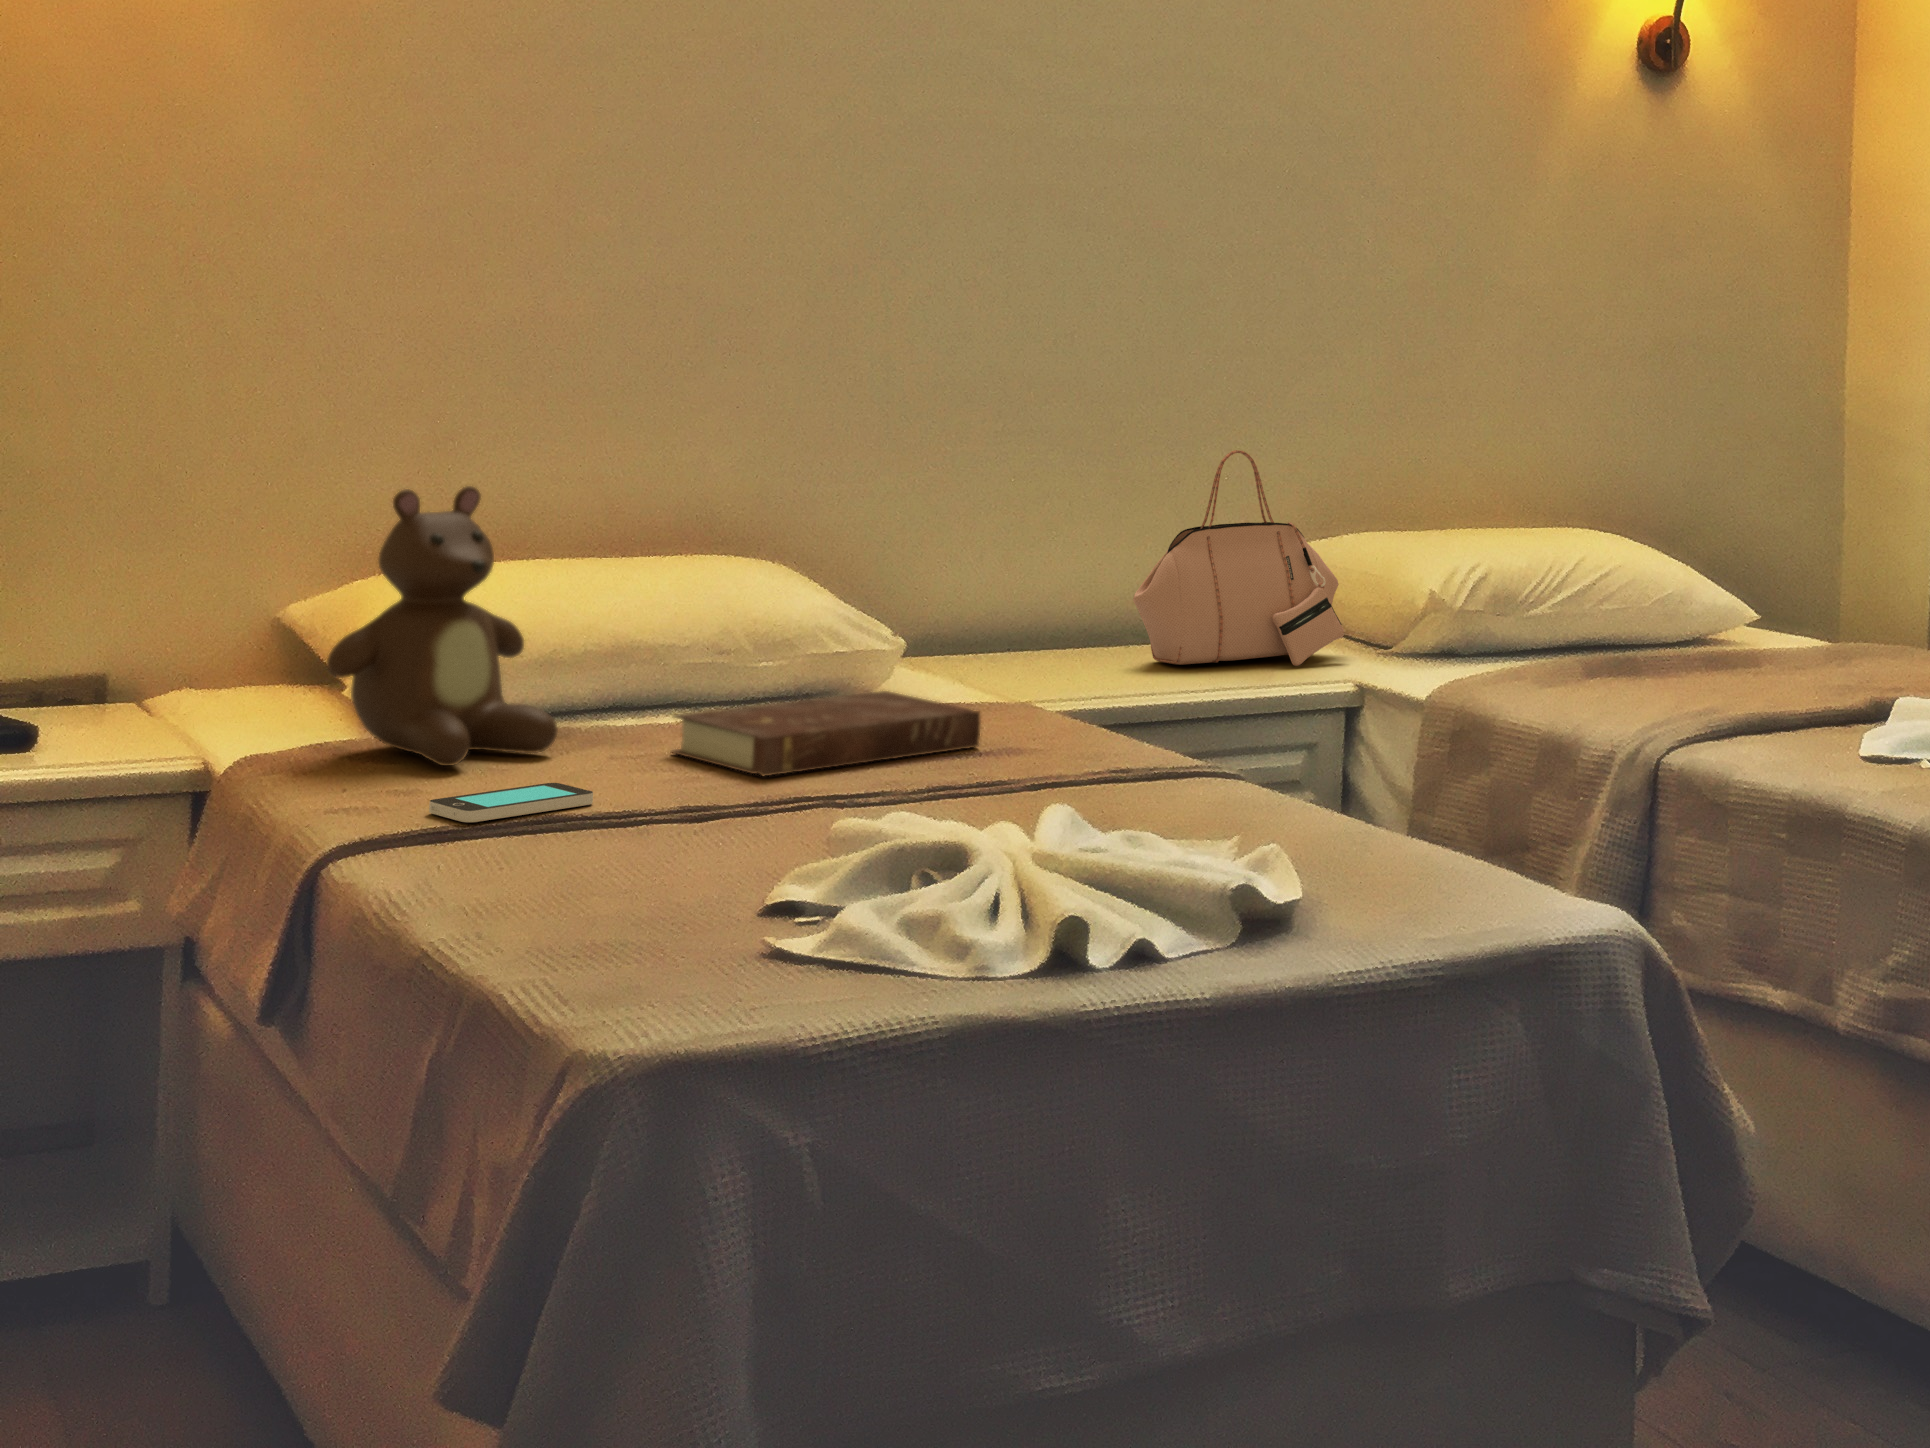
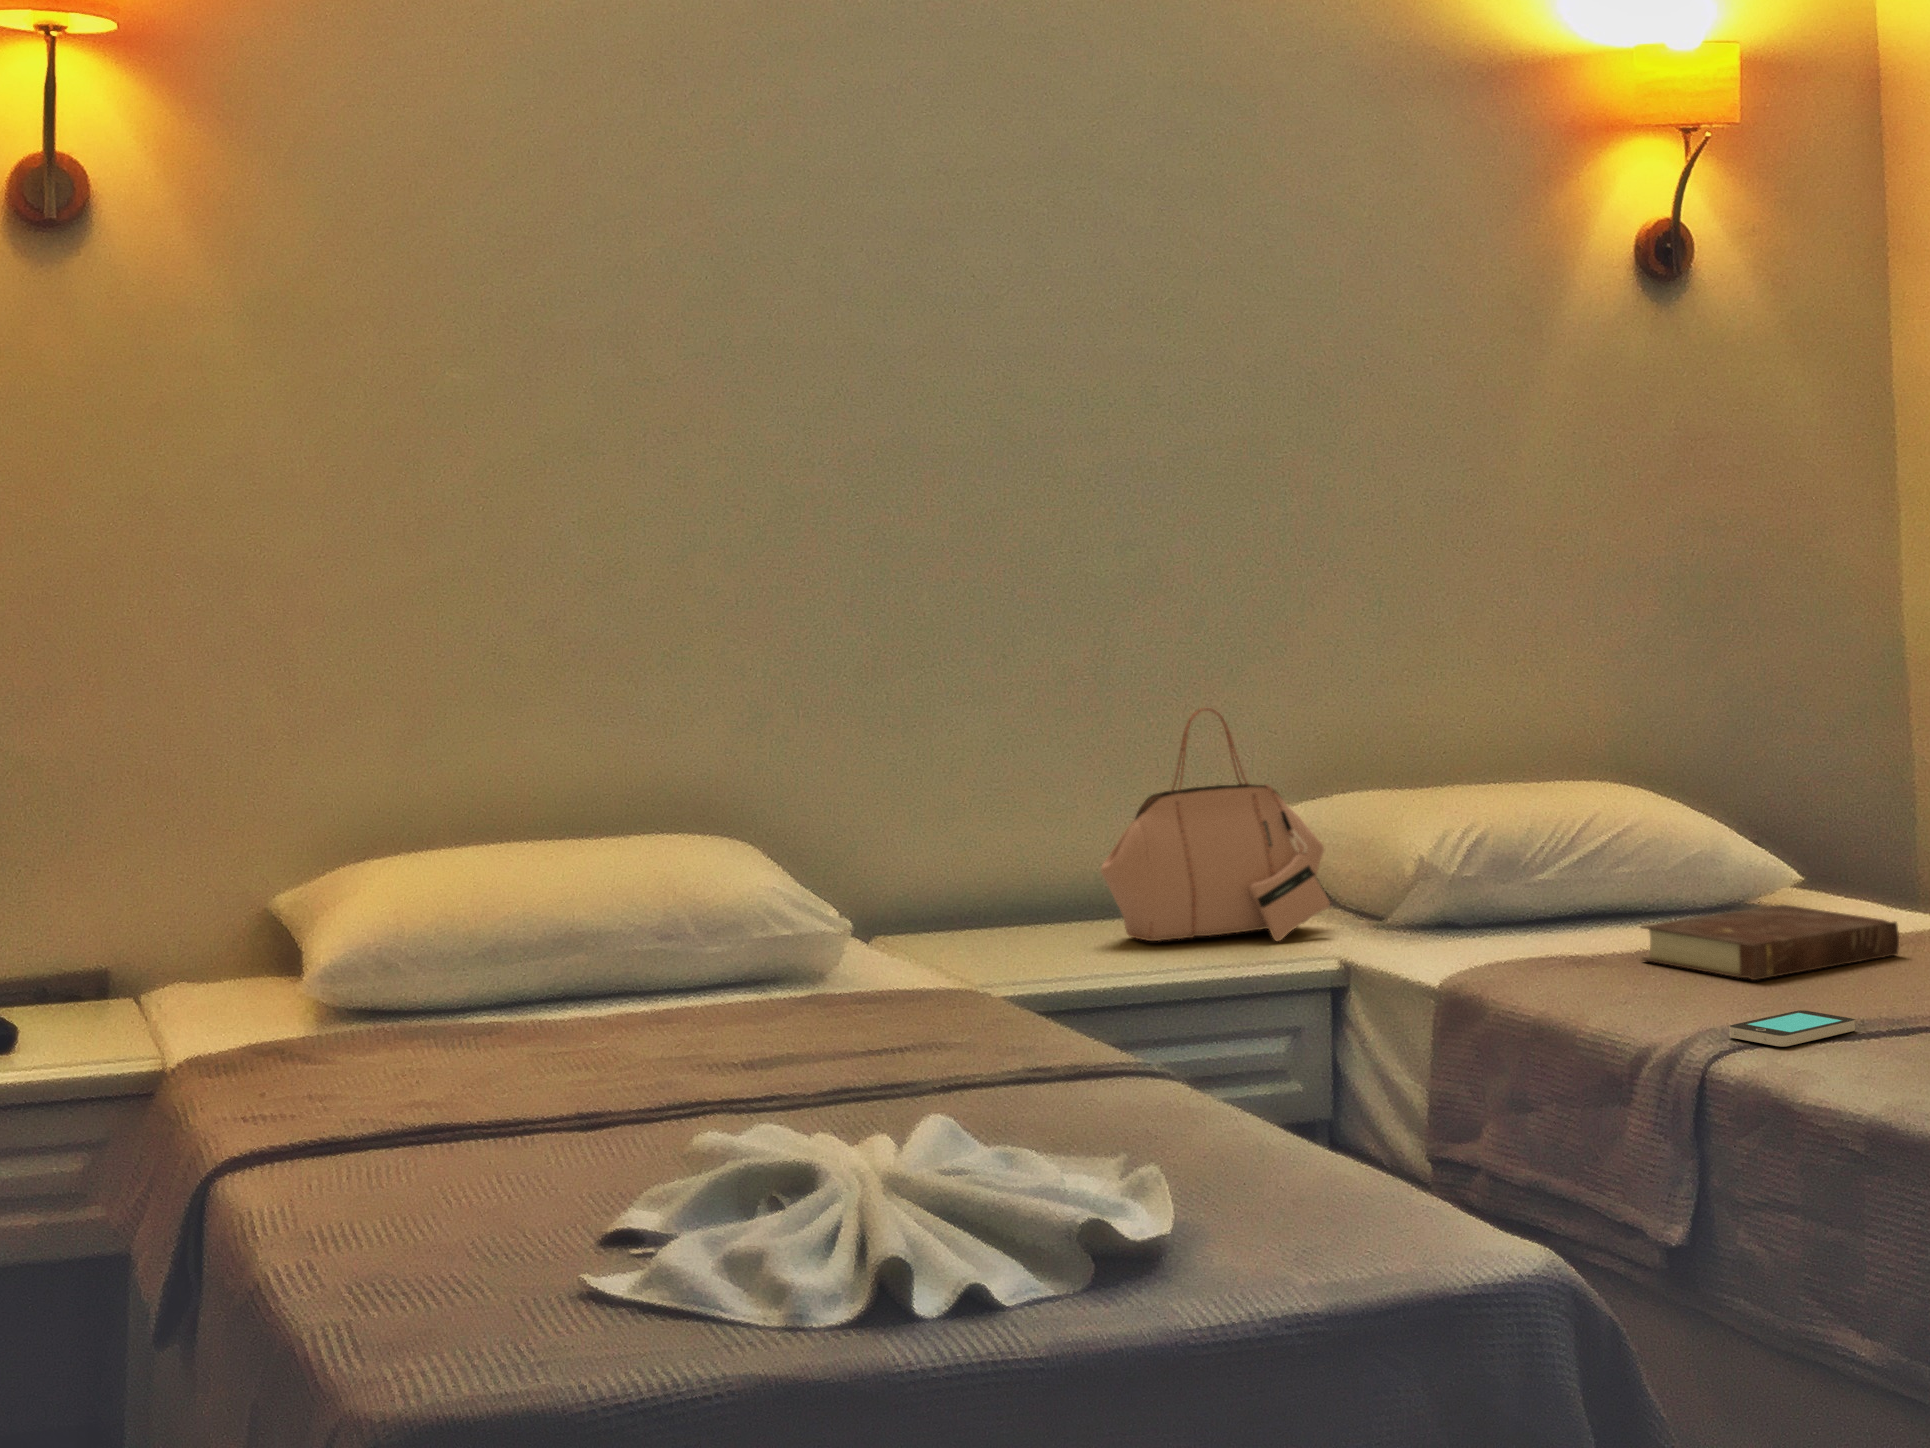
teddy bear: present [327,486,558,766] -> none [259,771,483,1063]
book: present [672,691,980,776] -> present [1641,905,1899,980]
smartphone: present [429,783,593,822] -> present [1729,1010,1855,1047]

